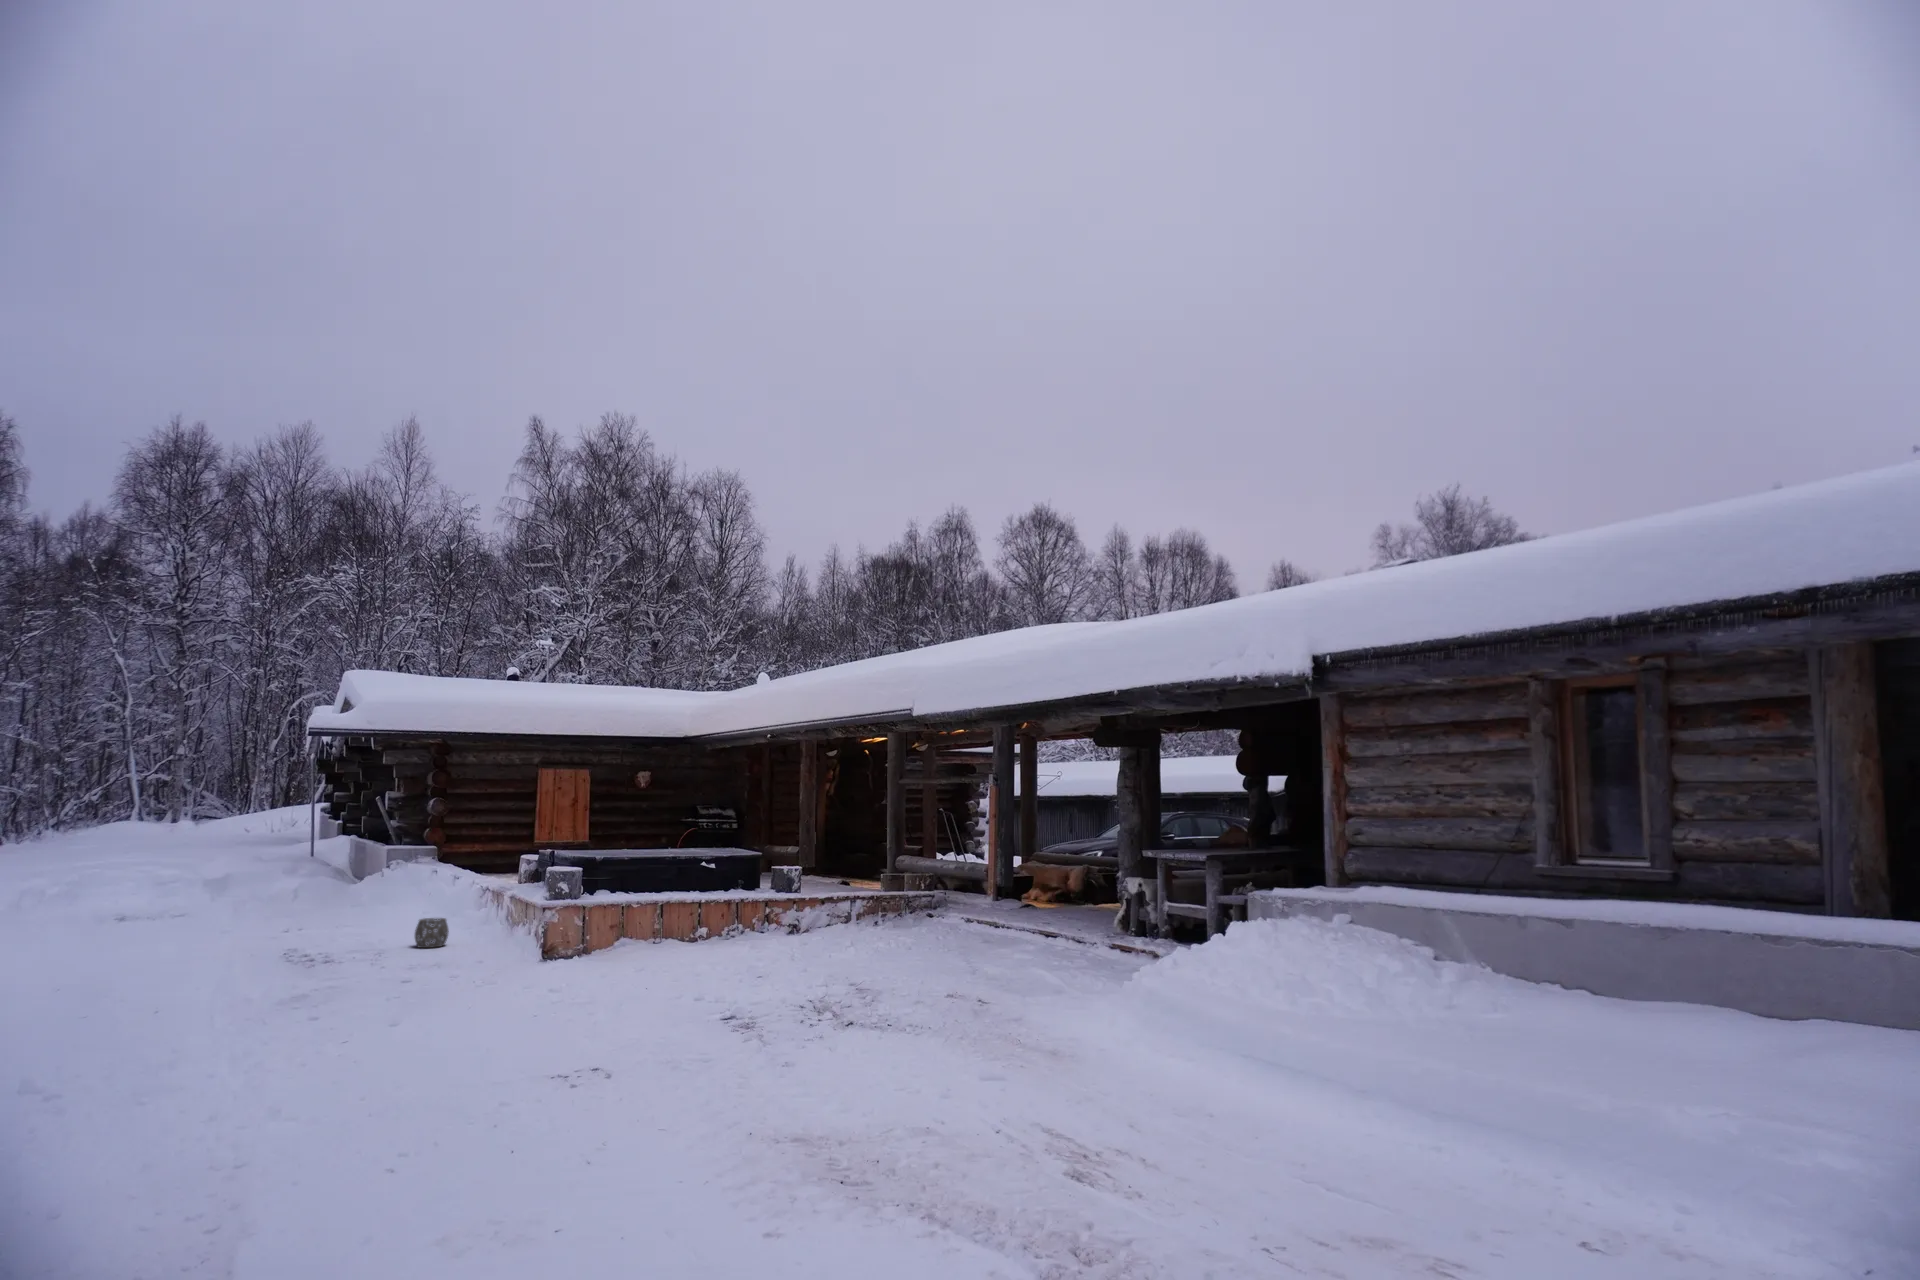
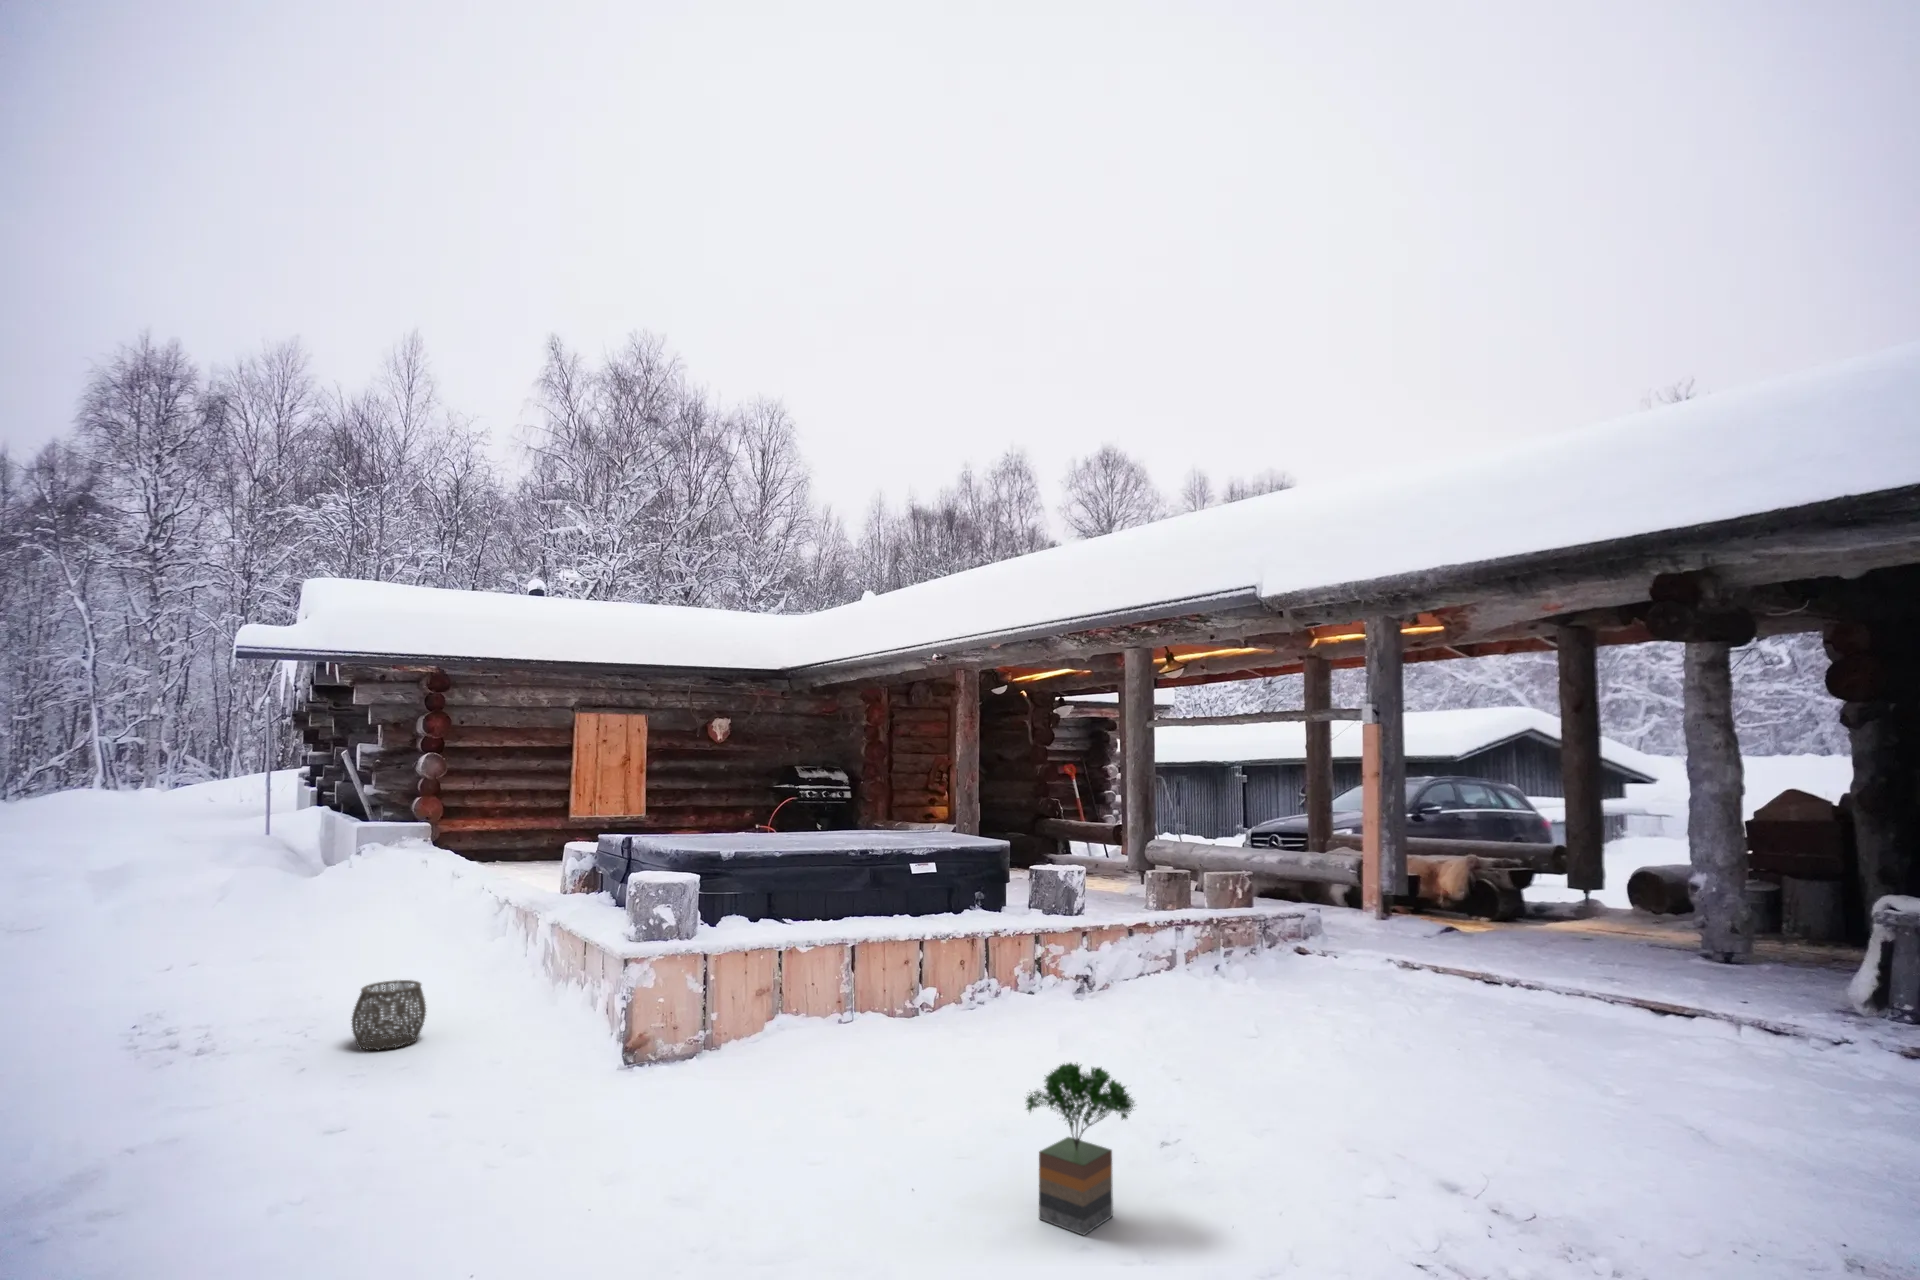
potted tree: none [674,929,716,986] -> present [1026,1063,1135,1235]

